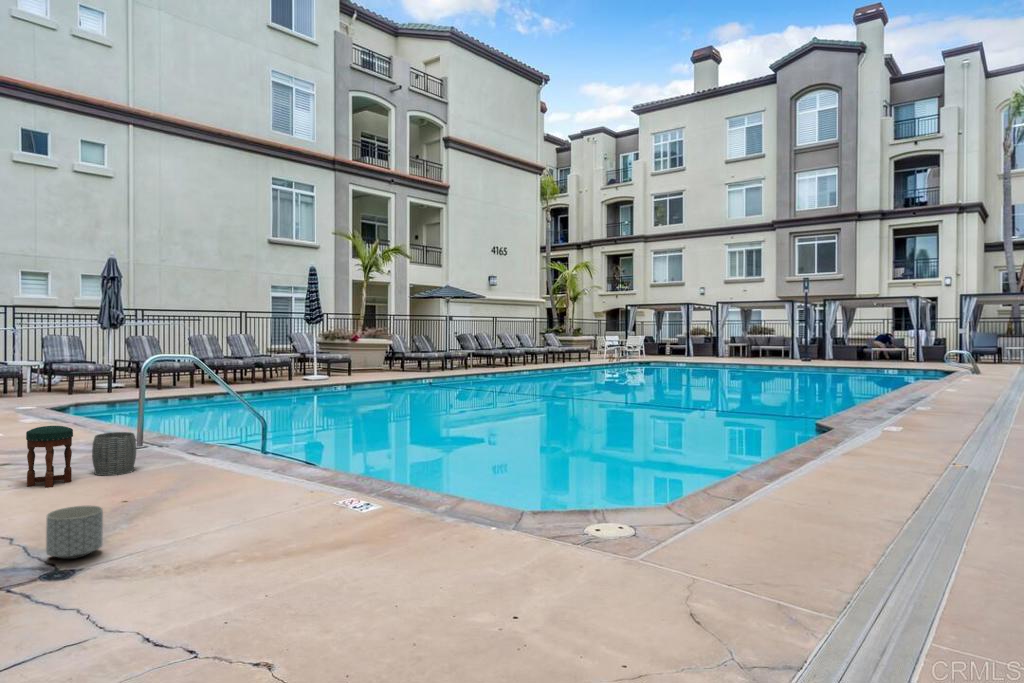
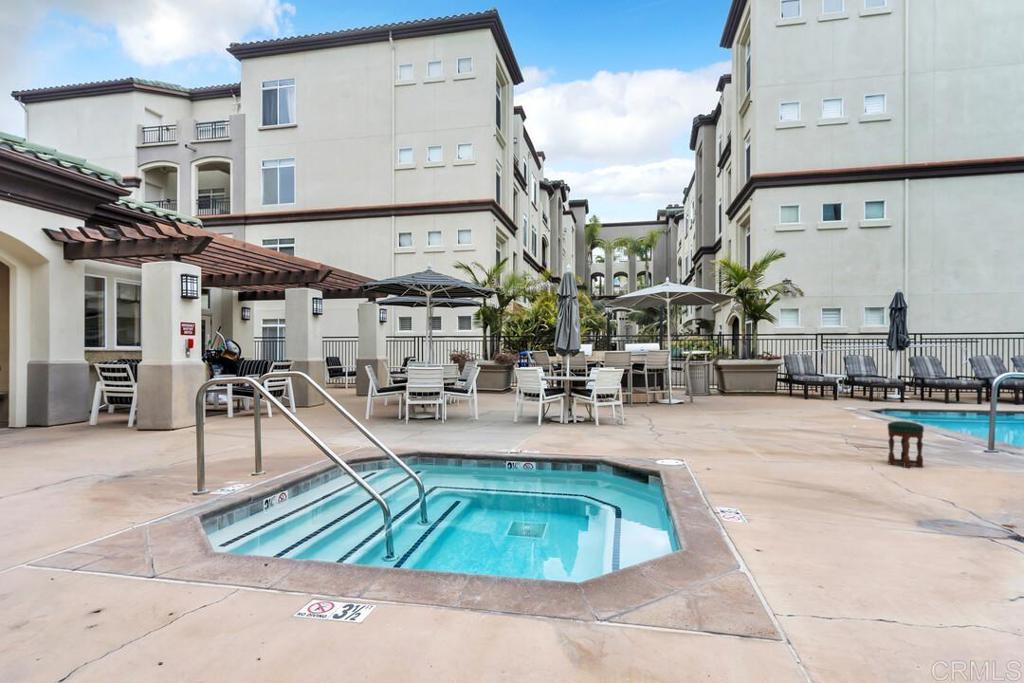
woven basket: present [92,432,136,476] -> none [937,433,977,470]
planter: present [46,505,103,559] -> none [947,484,995,526]

